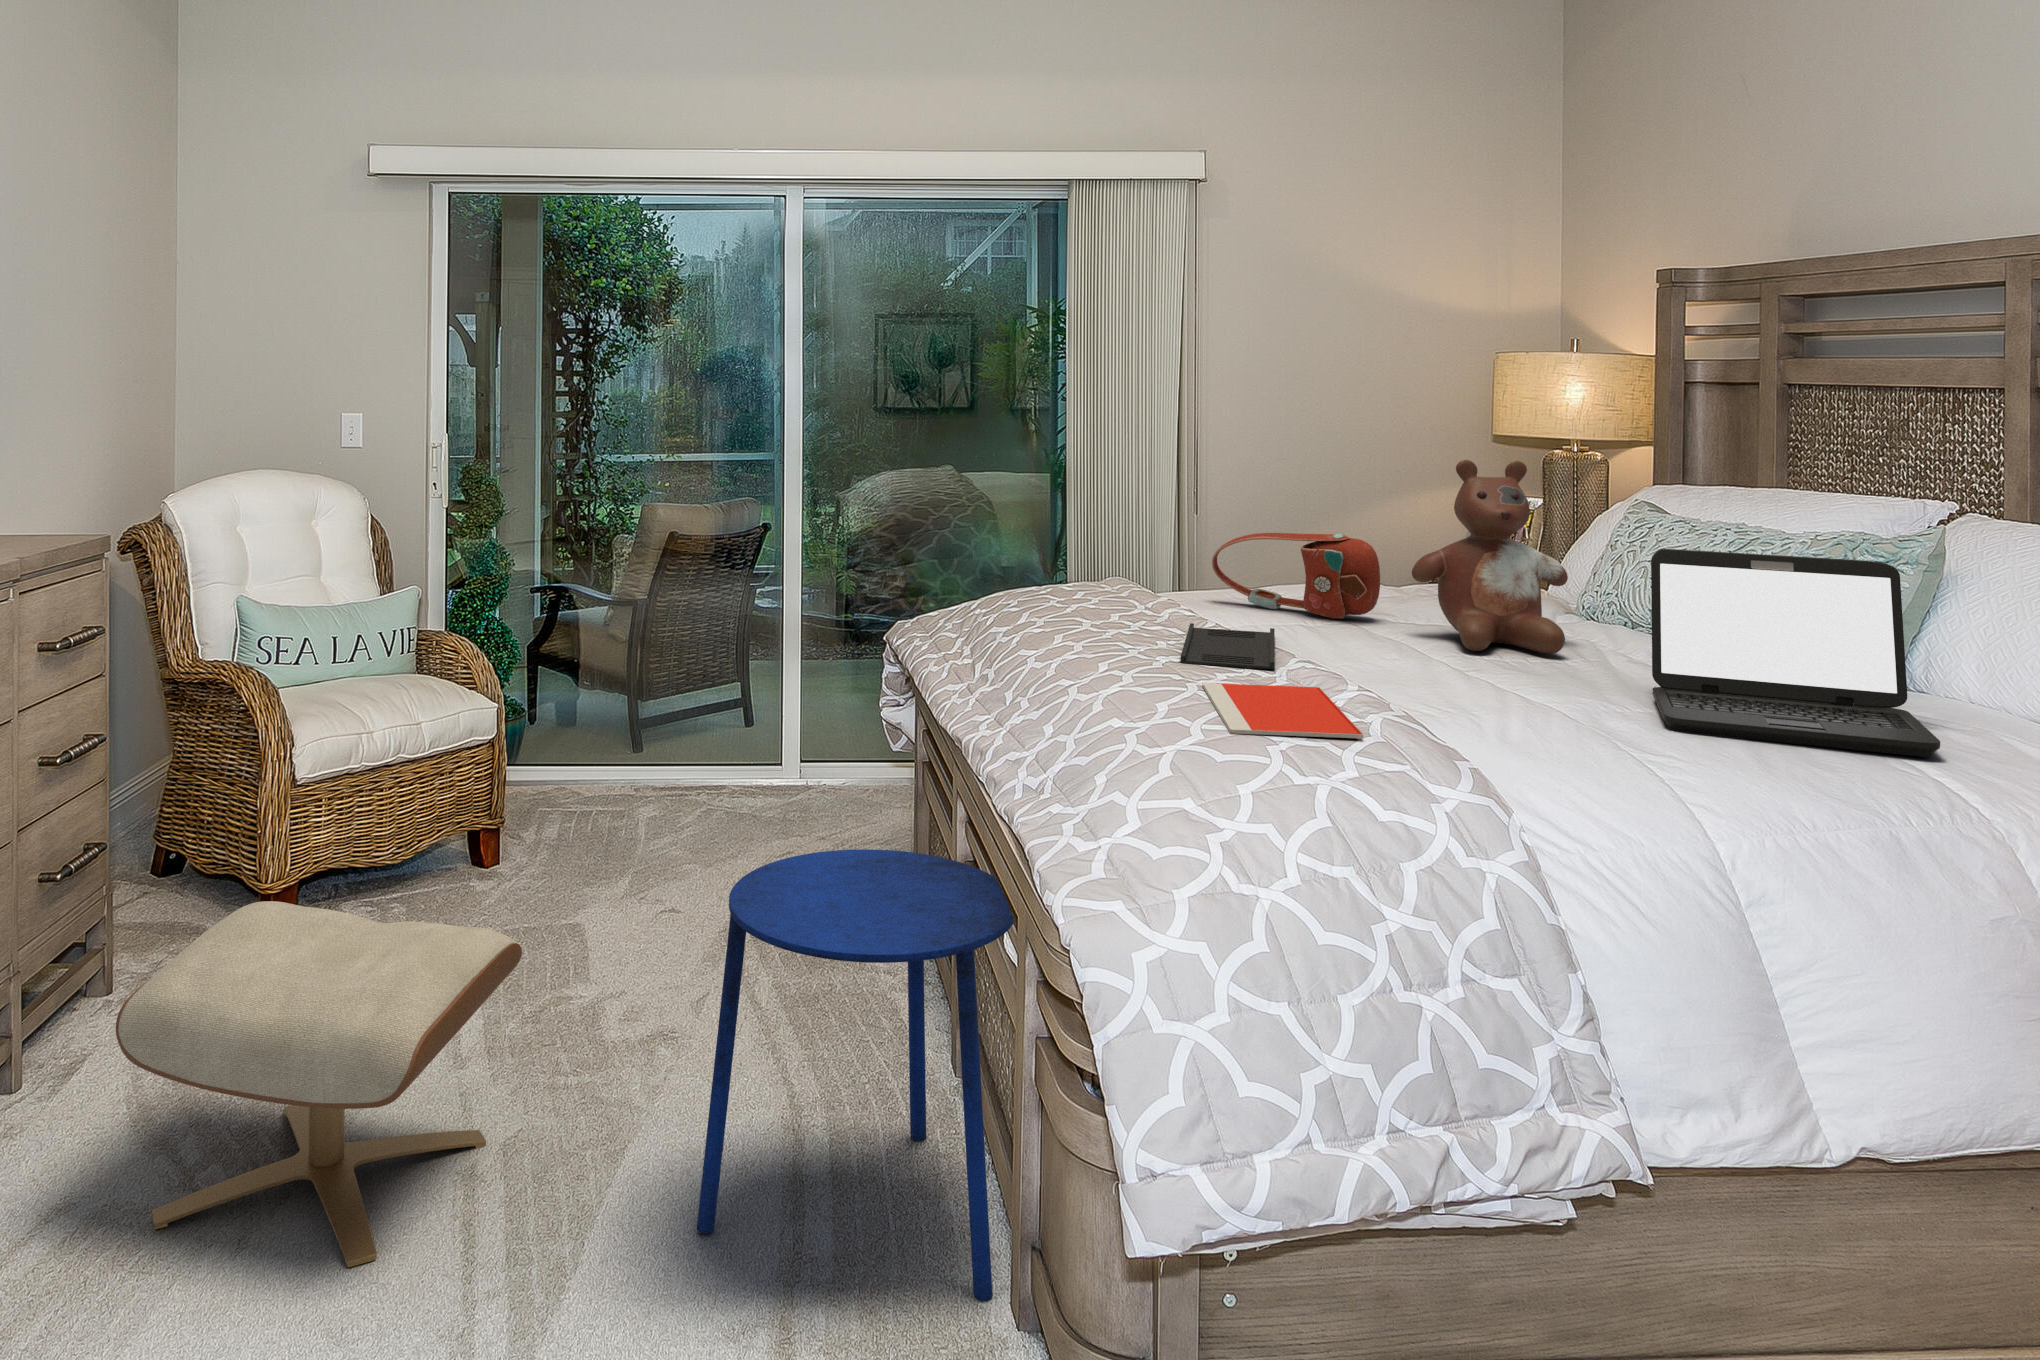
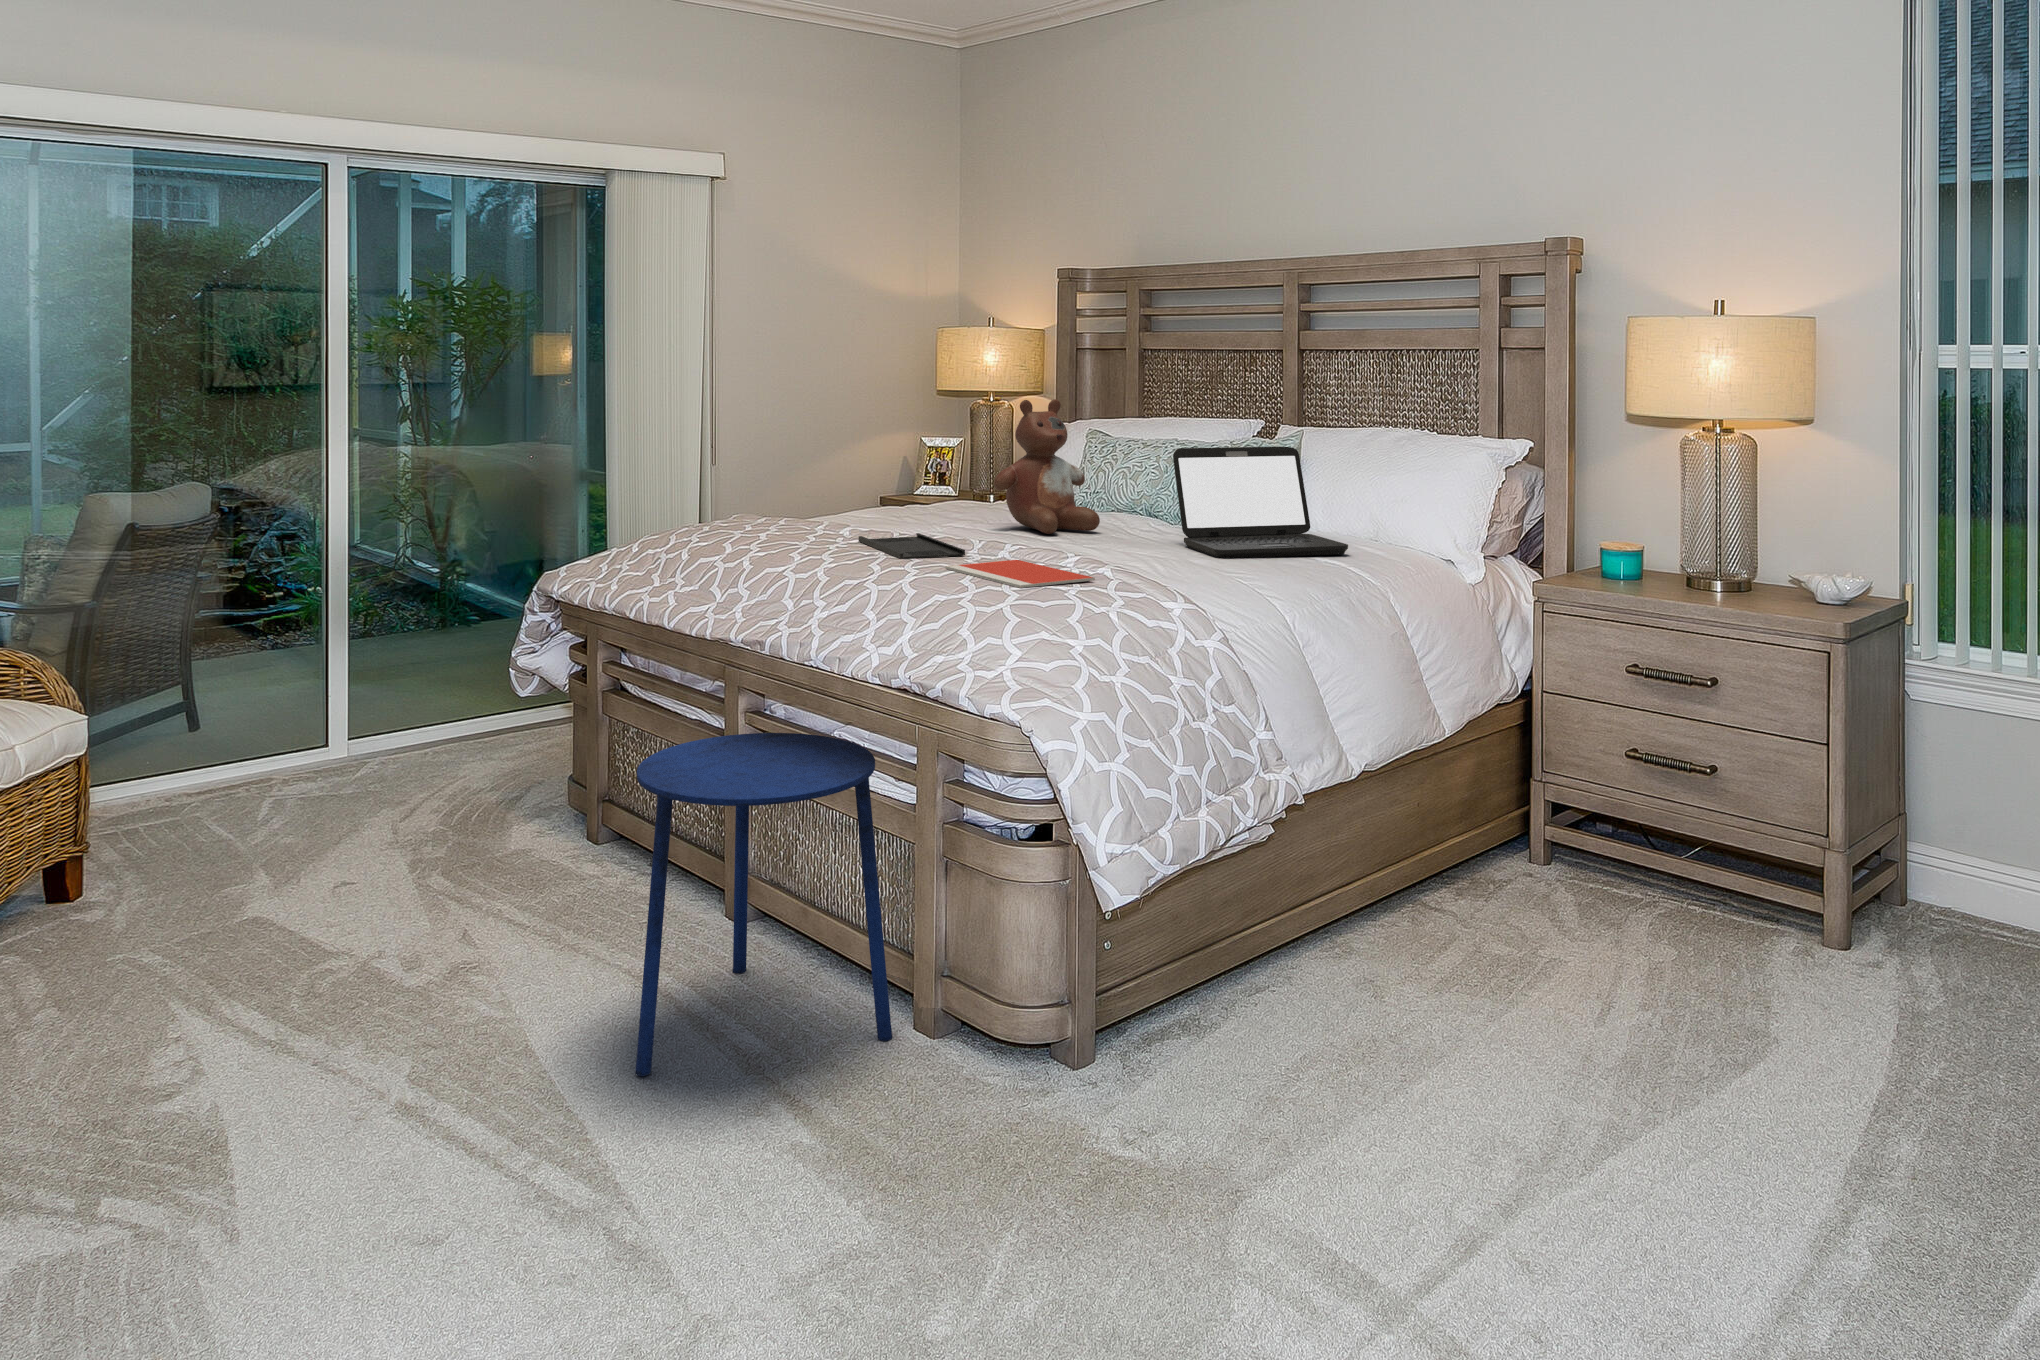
handbag: present [1212,533,1380,619] -> none [831,462,960,526]
ottoman: present [116,901,522,1267] -> none [19,879,415,1260]

